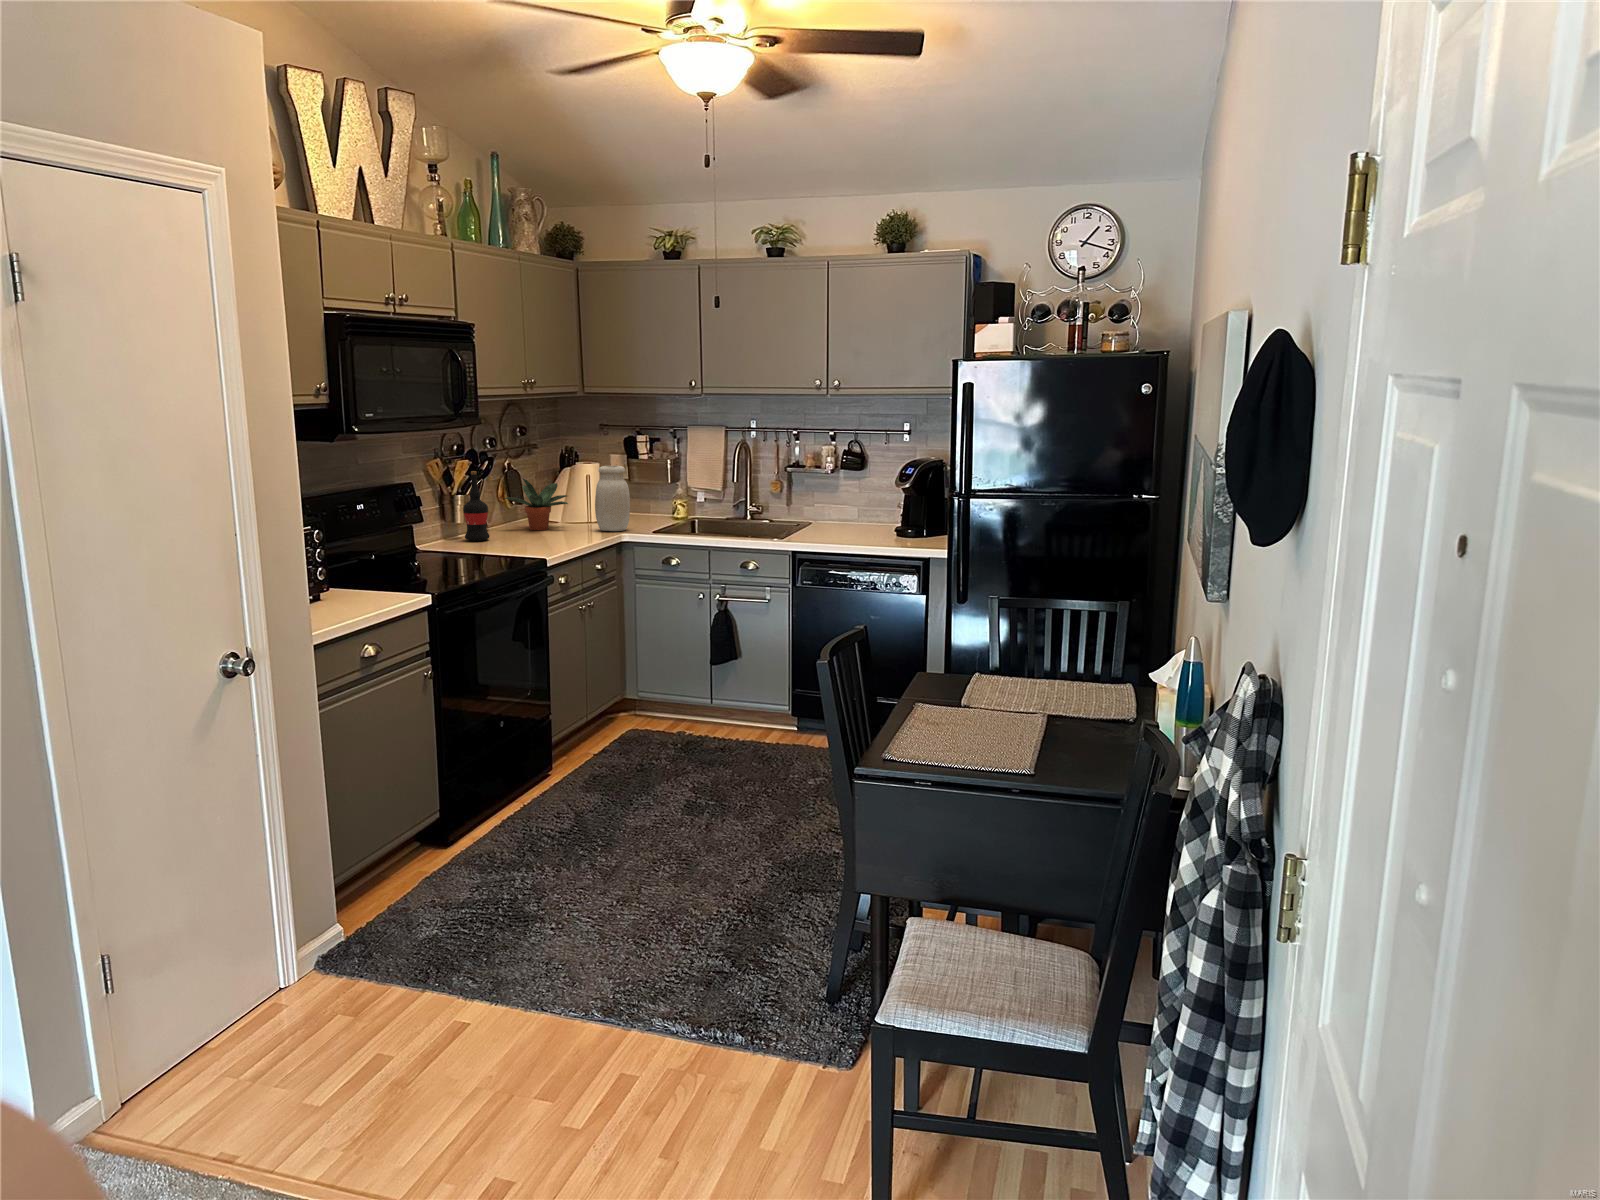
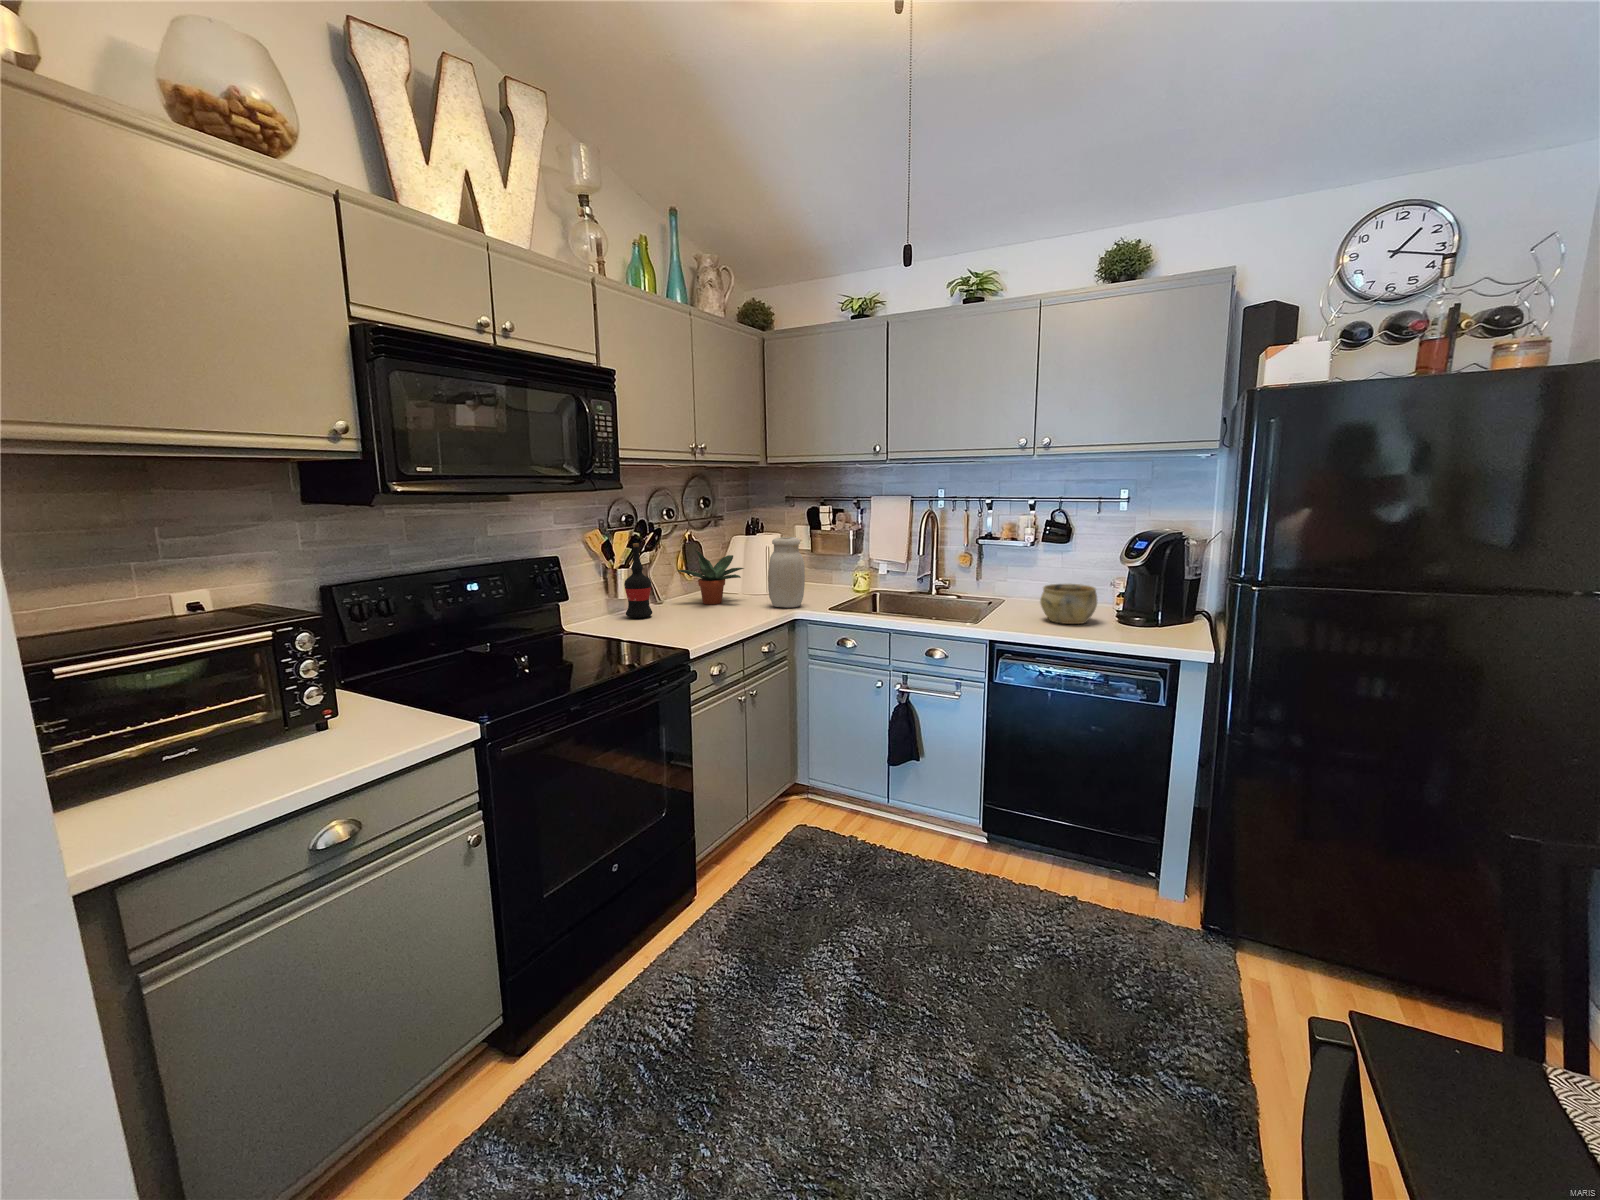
ceramic bowl: none [835,505,880,537] -> present [1040,584,1097,624]

